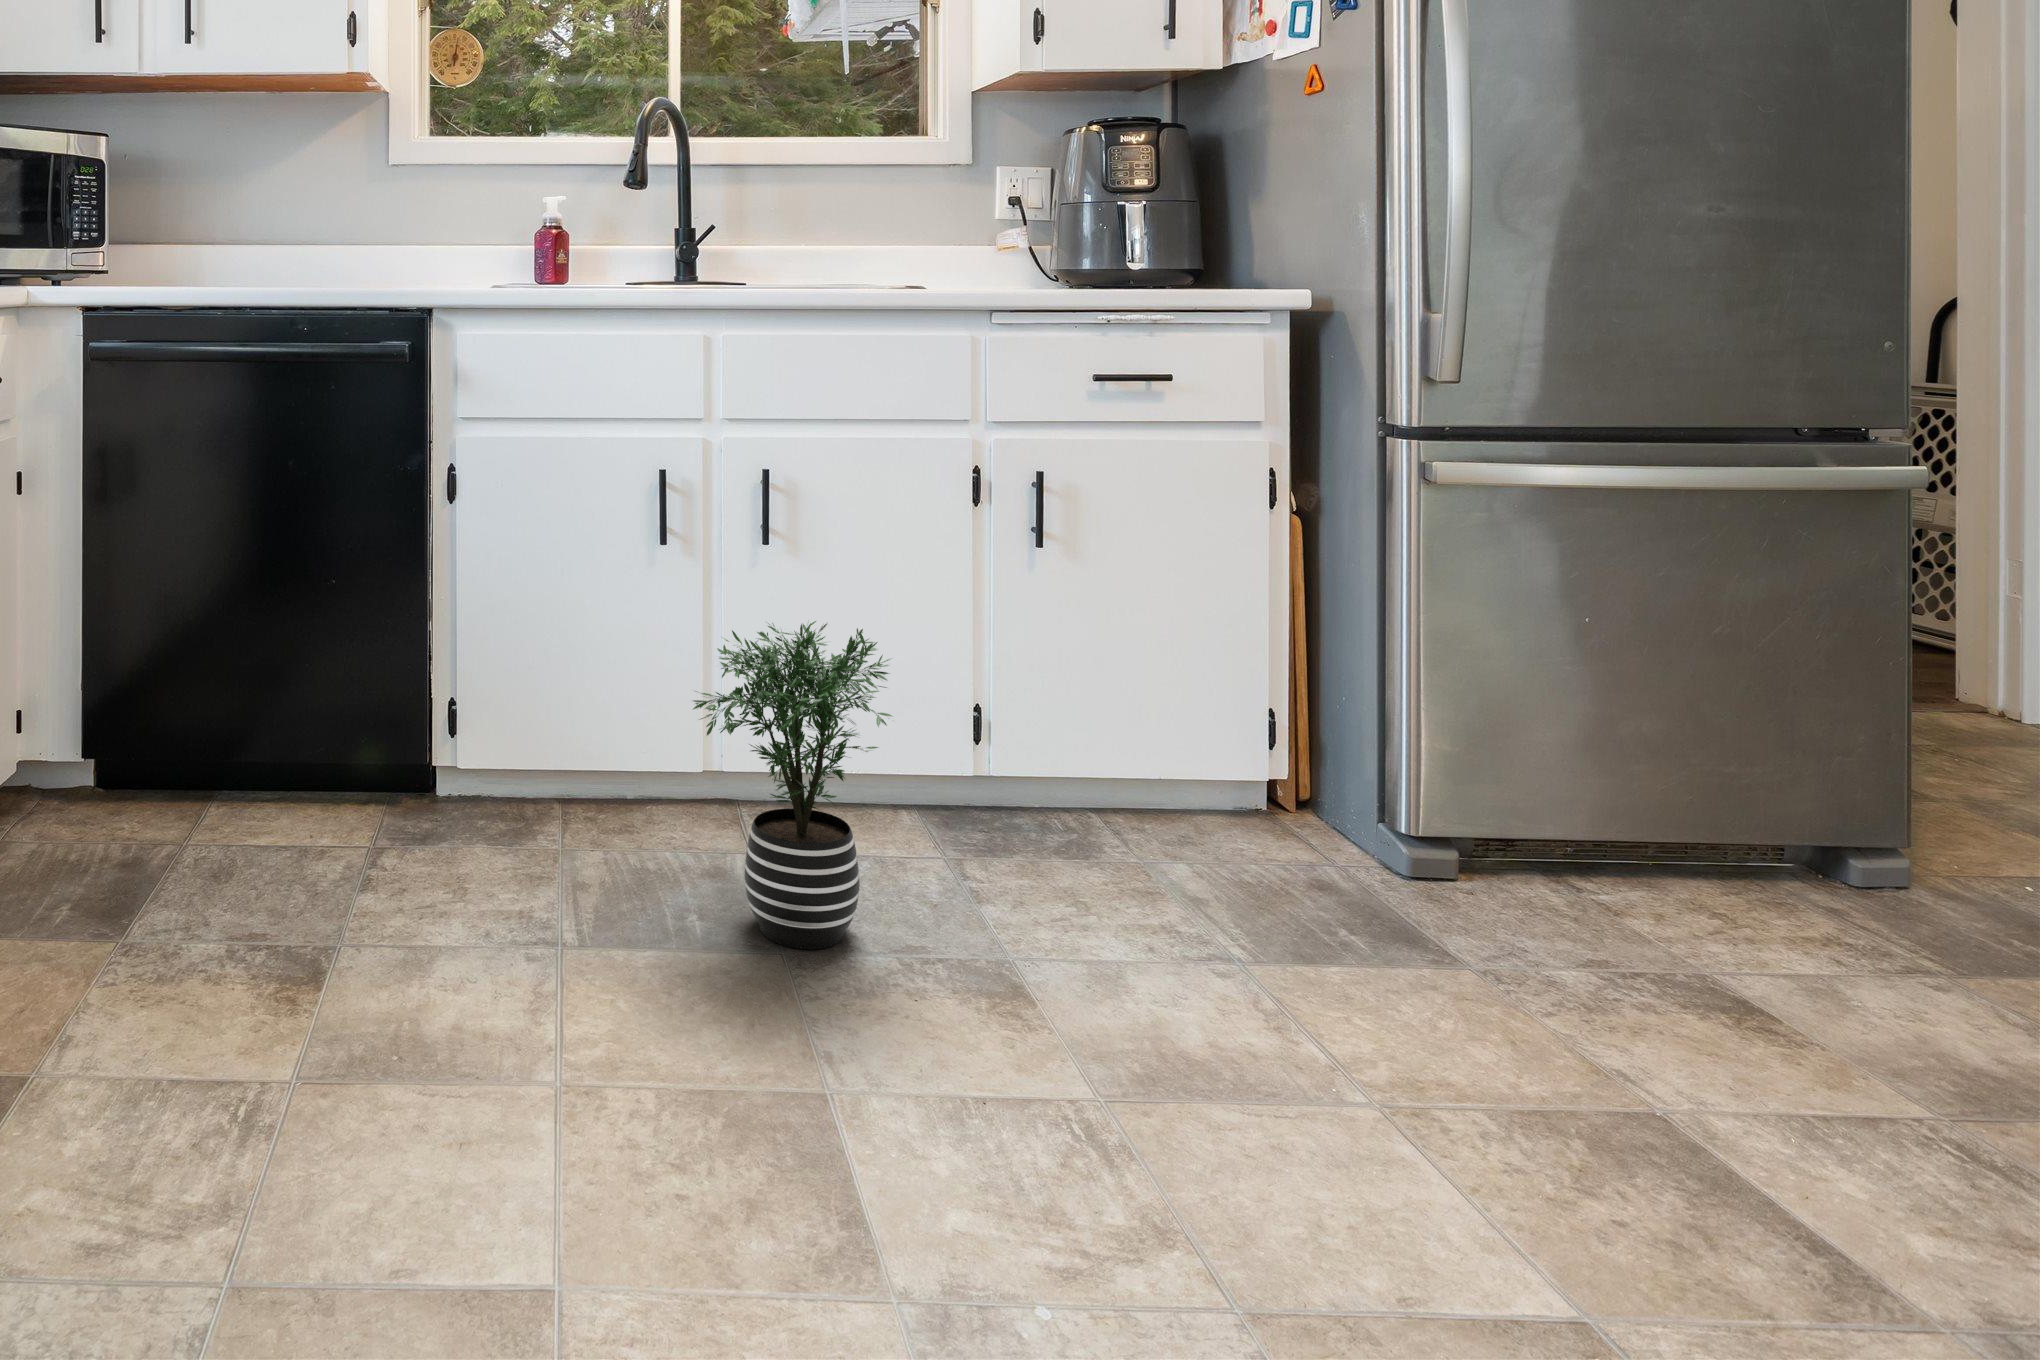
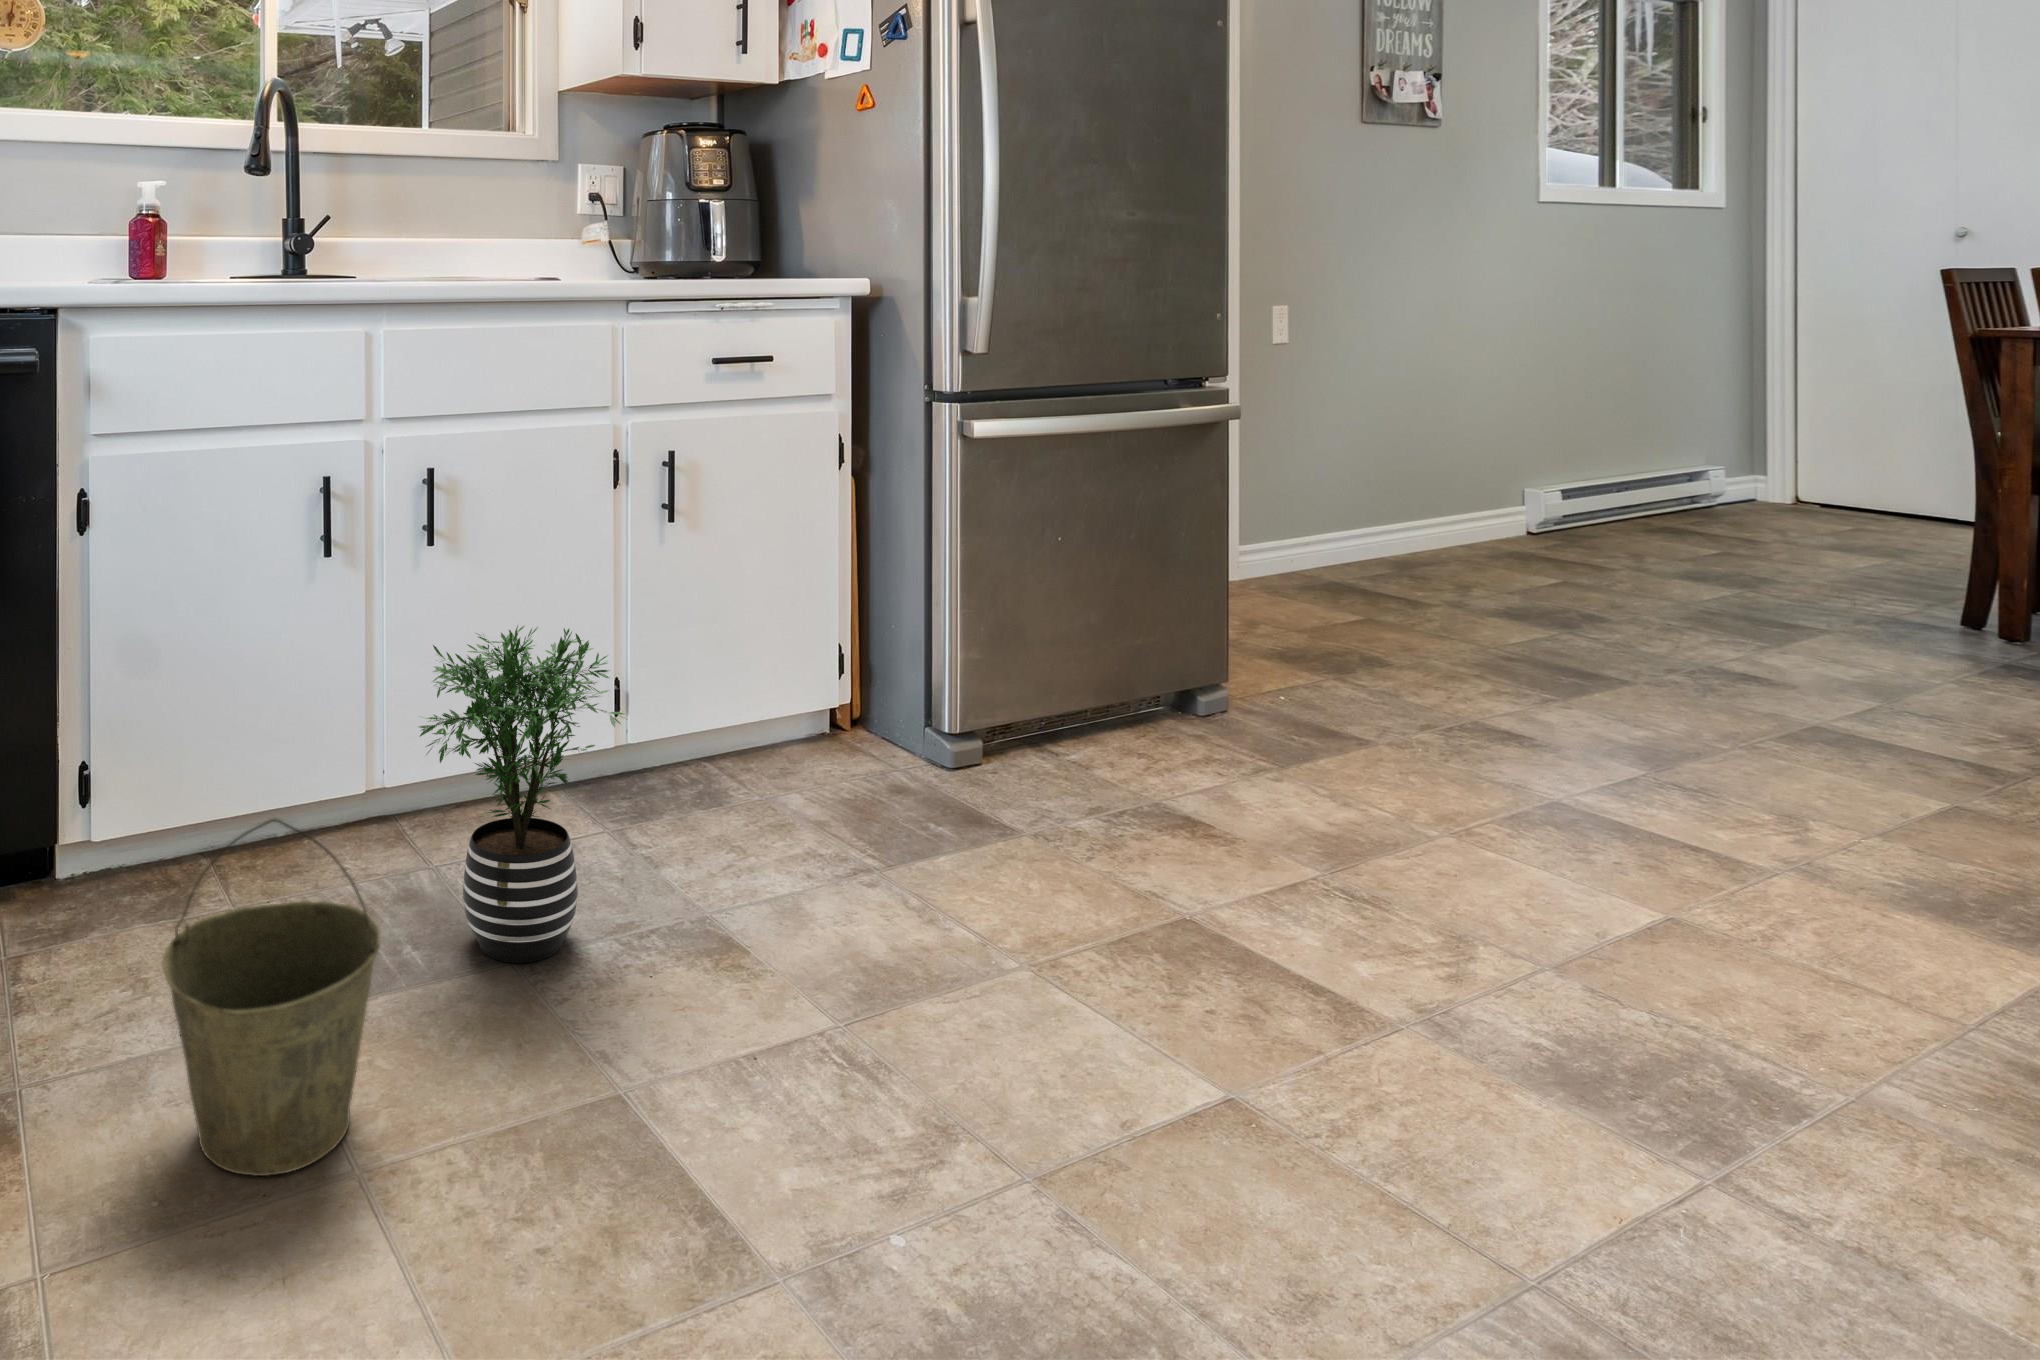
bucket: none [418,749,608,1058] -> present [162,818,381,1176]

